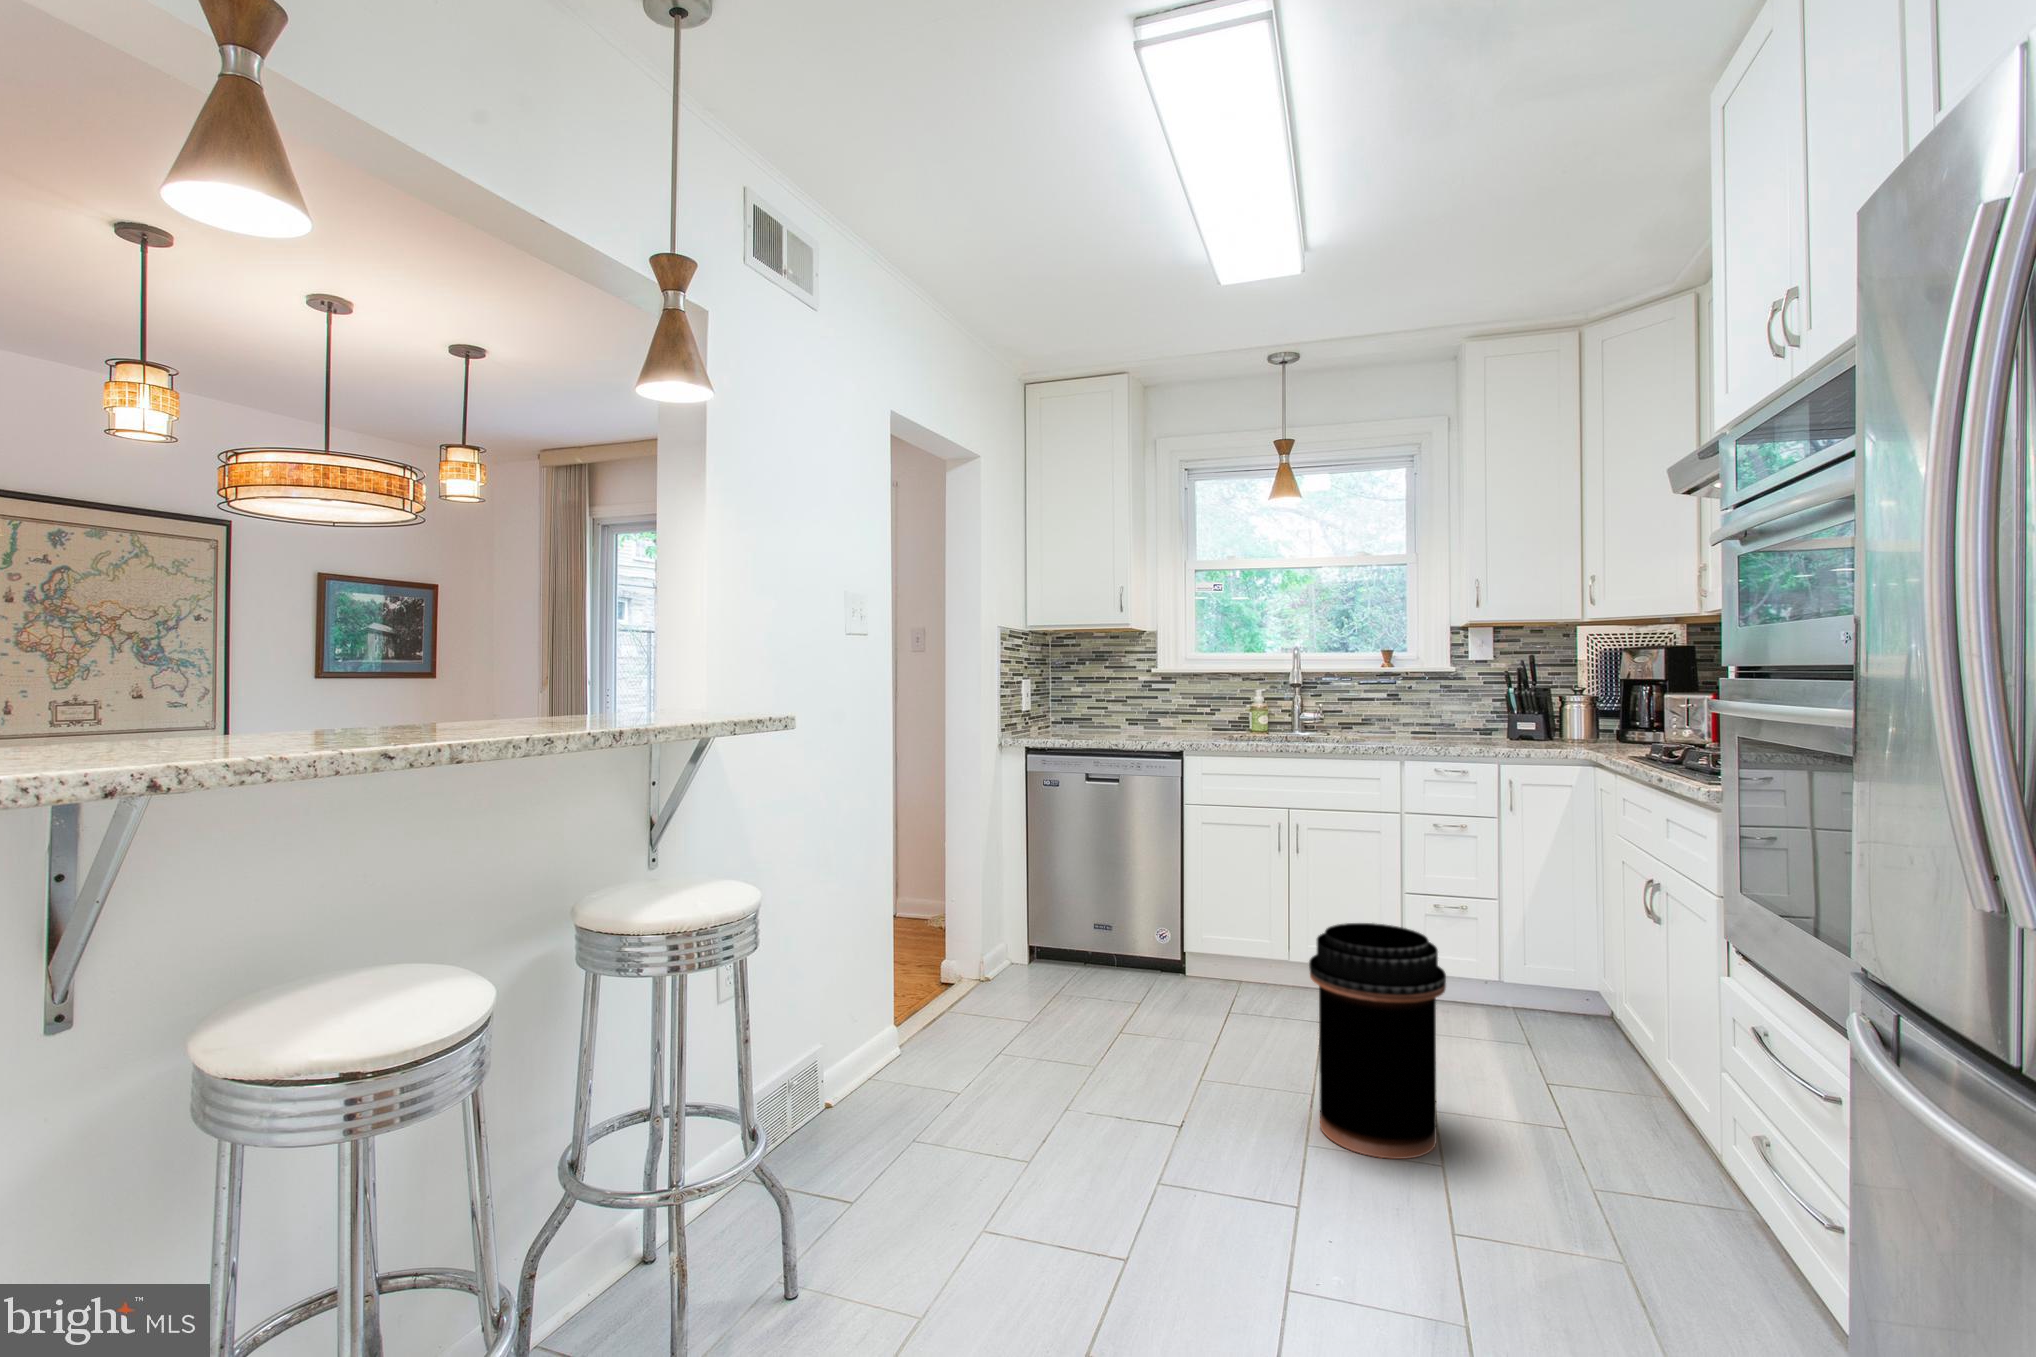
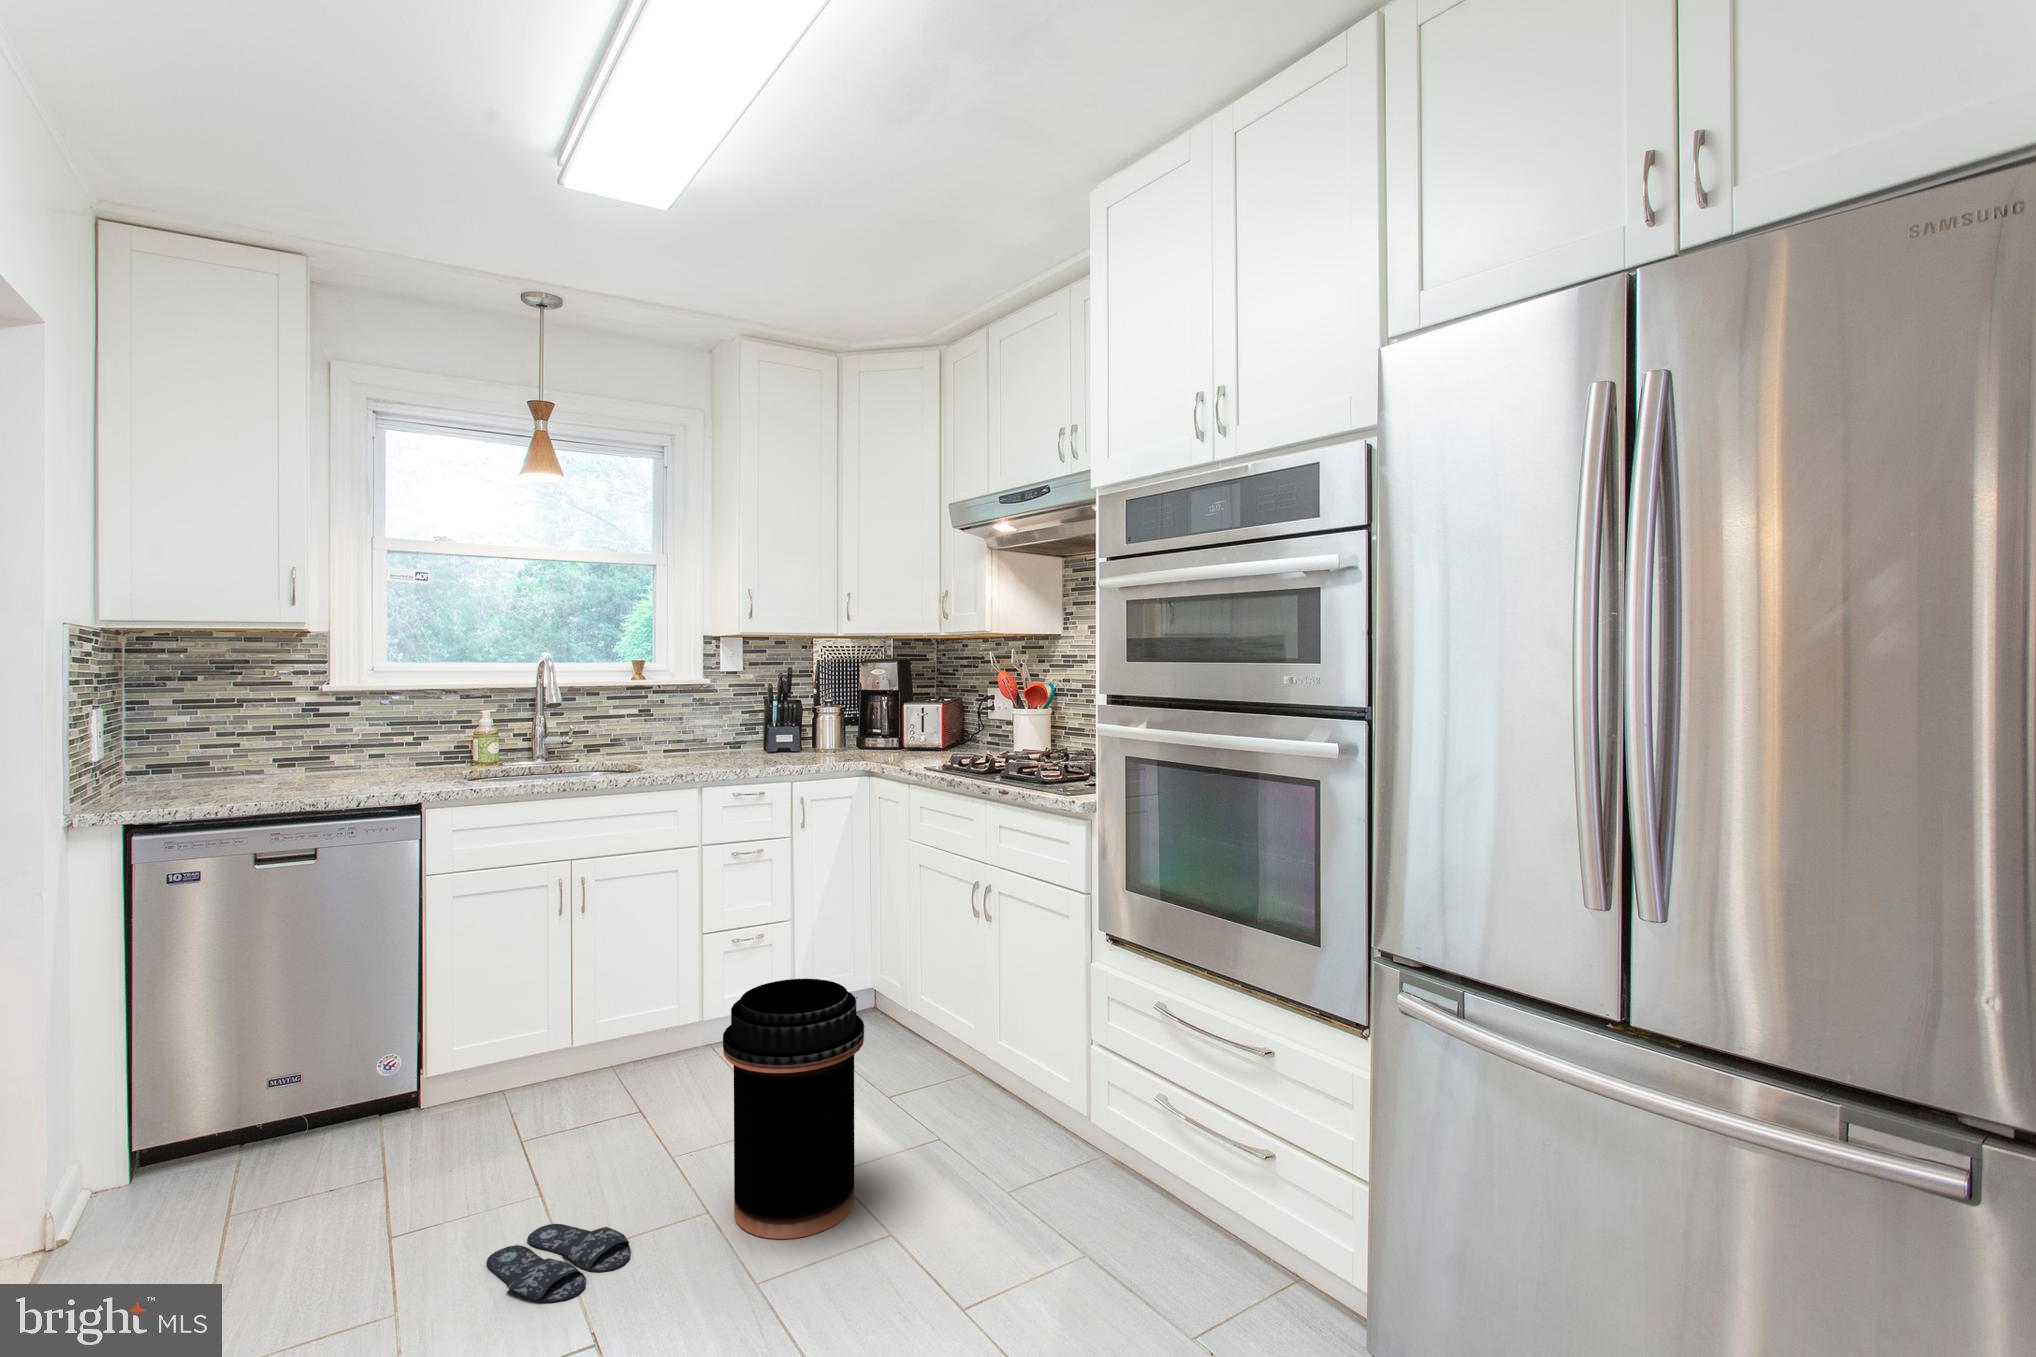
slippers: none [1143,1069,1234,1115] -> present [486,1224,631,1303]

